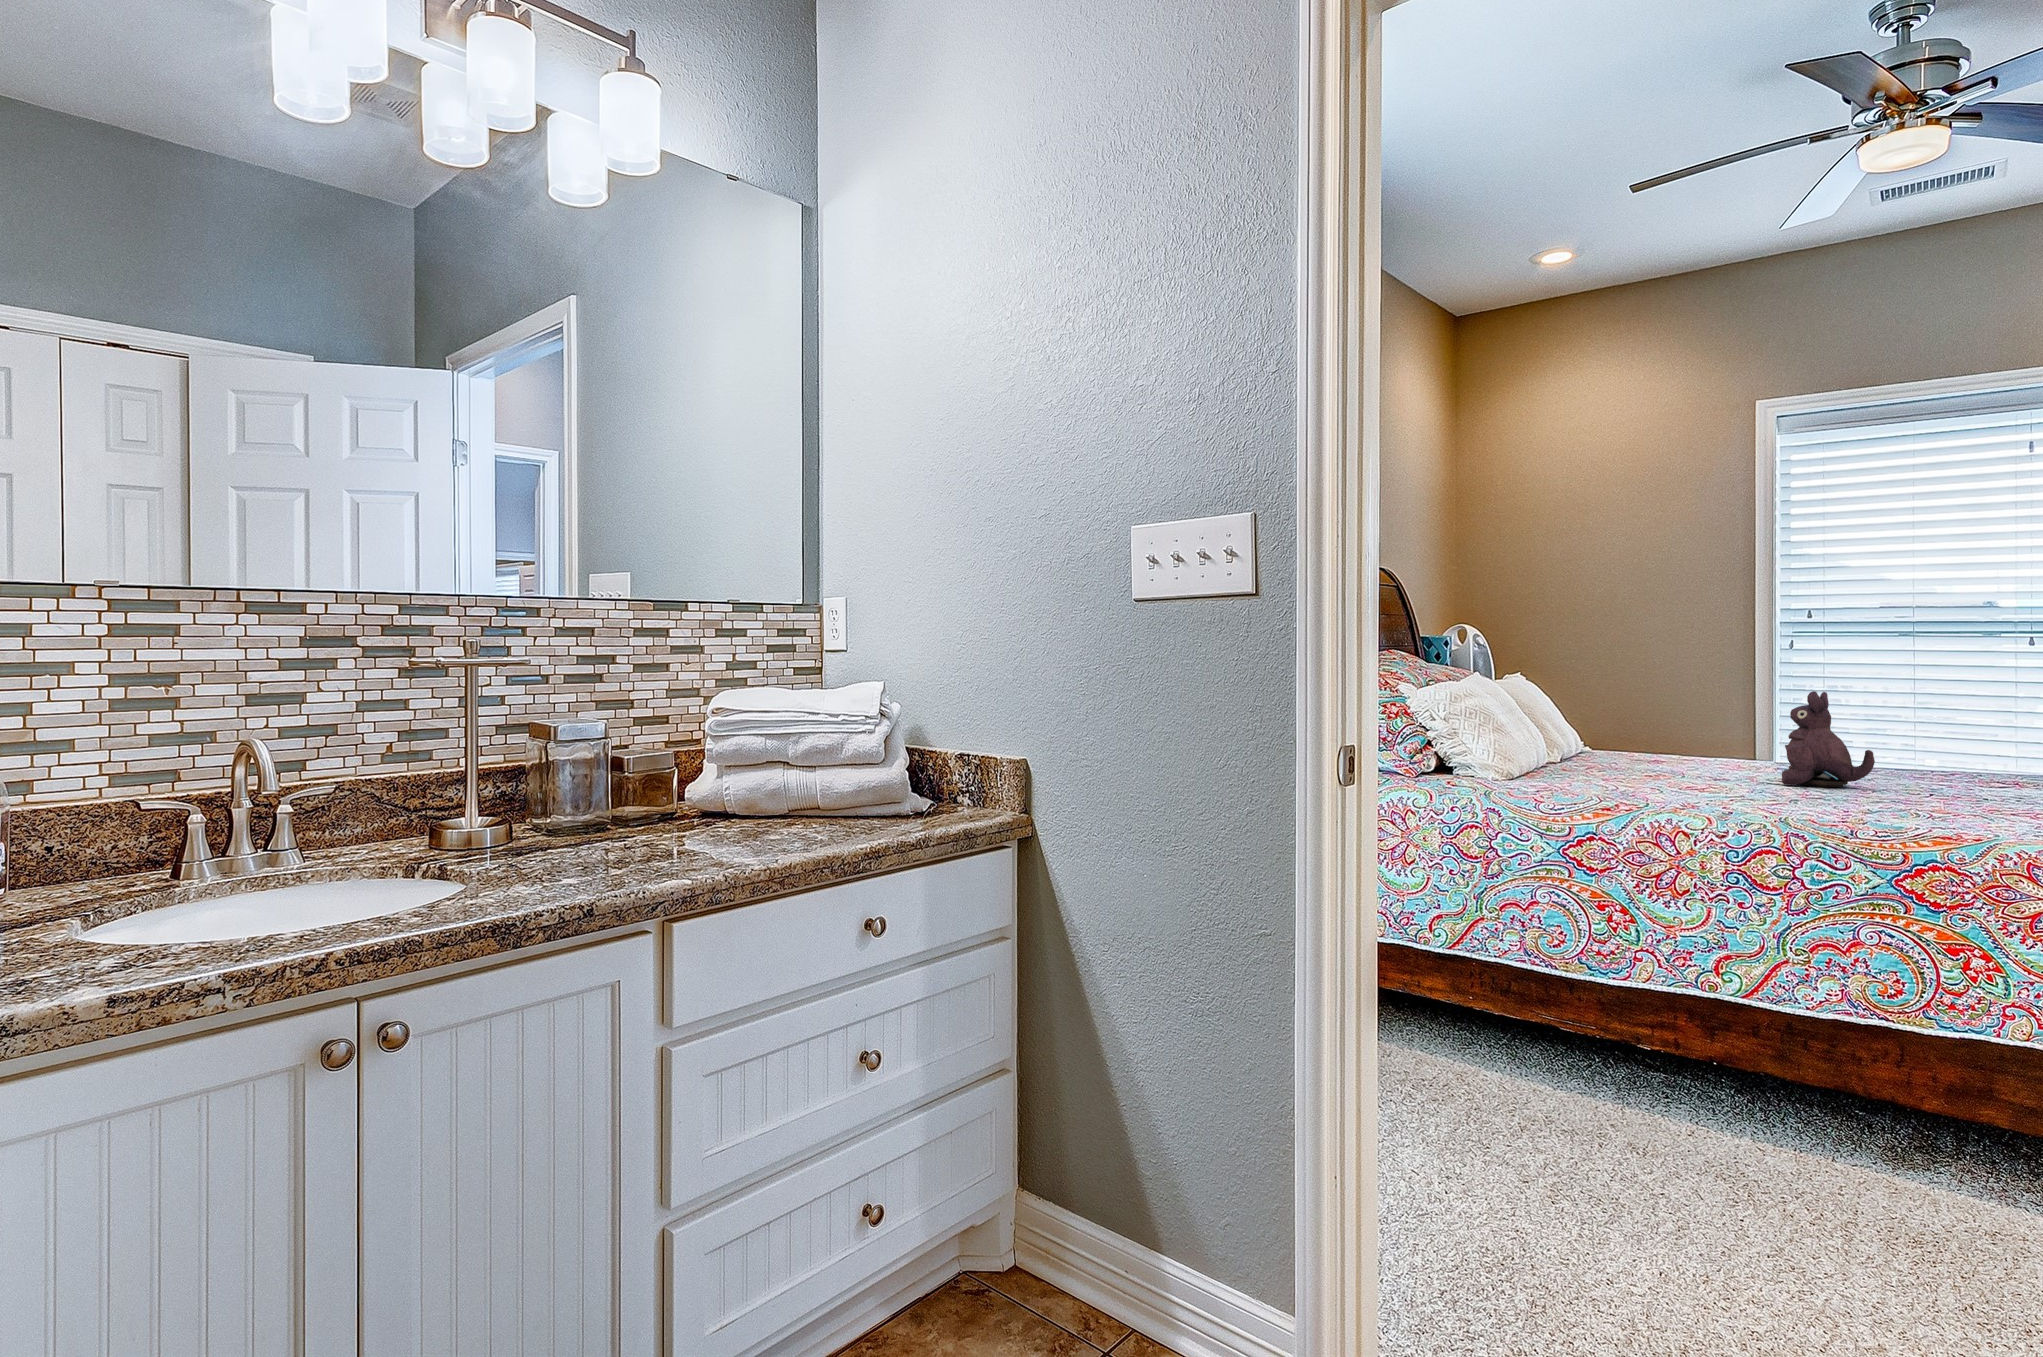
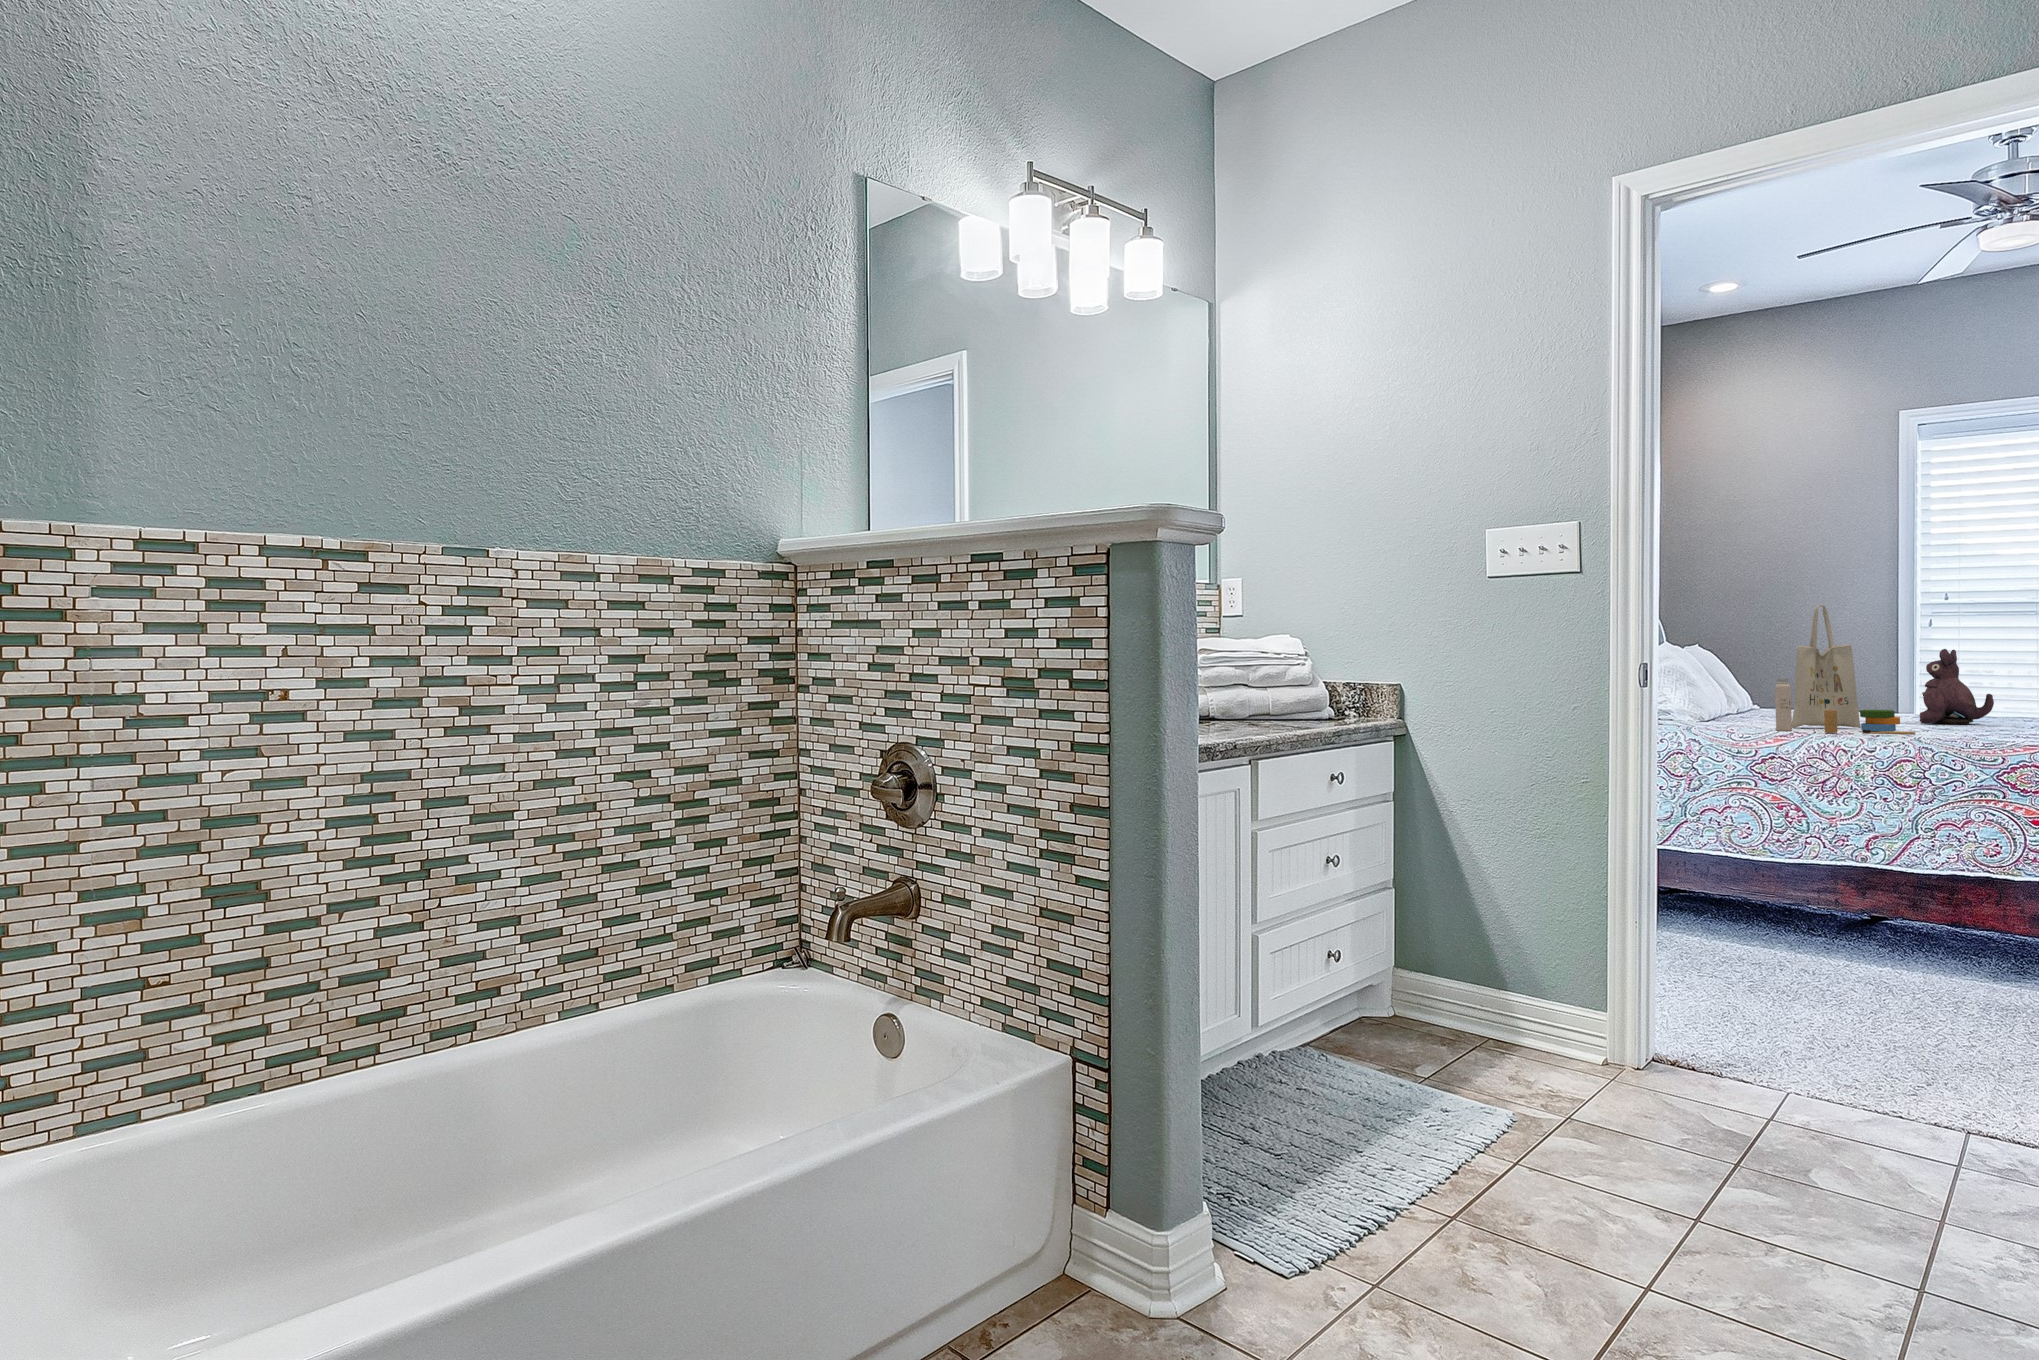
tote bag: none [1602,635,1781,813] -> present [1775,605,1915,735]

